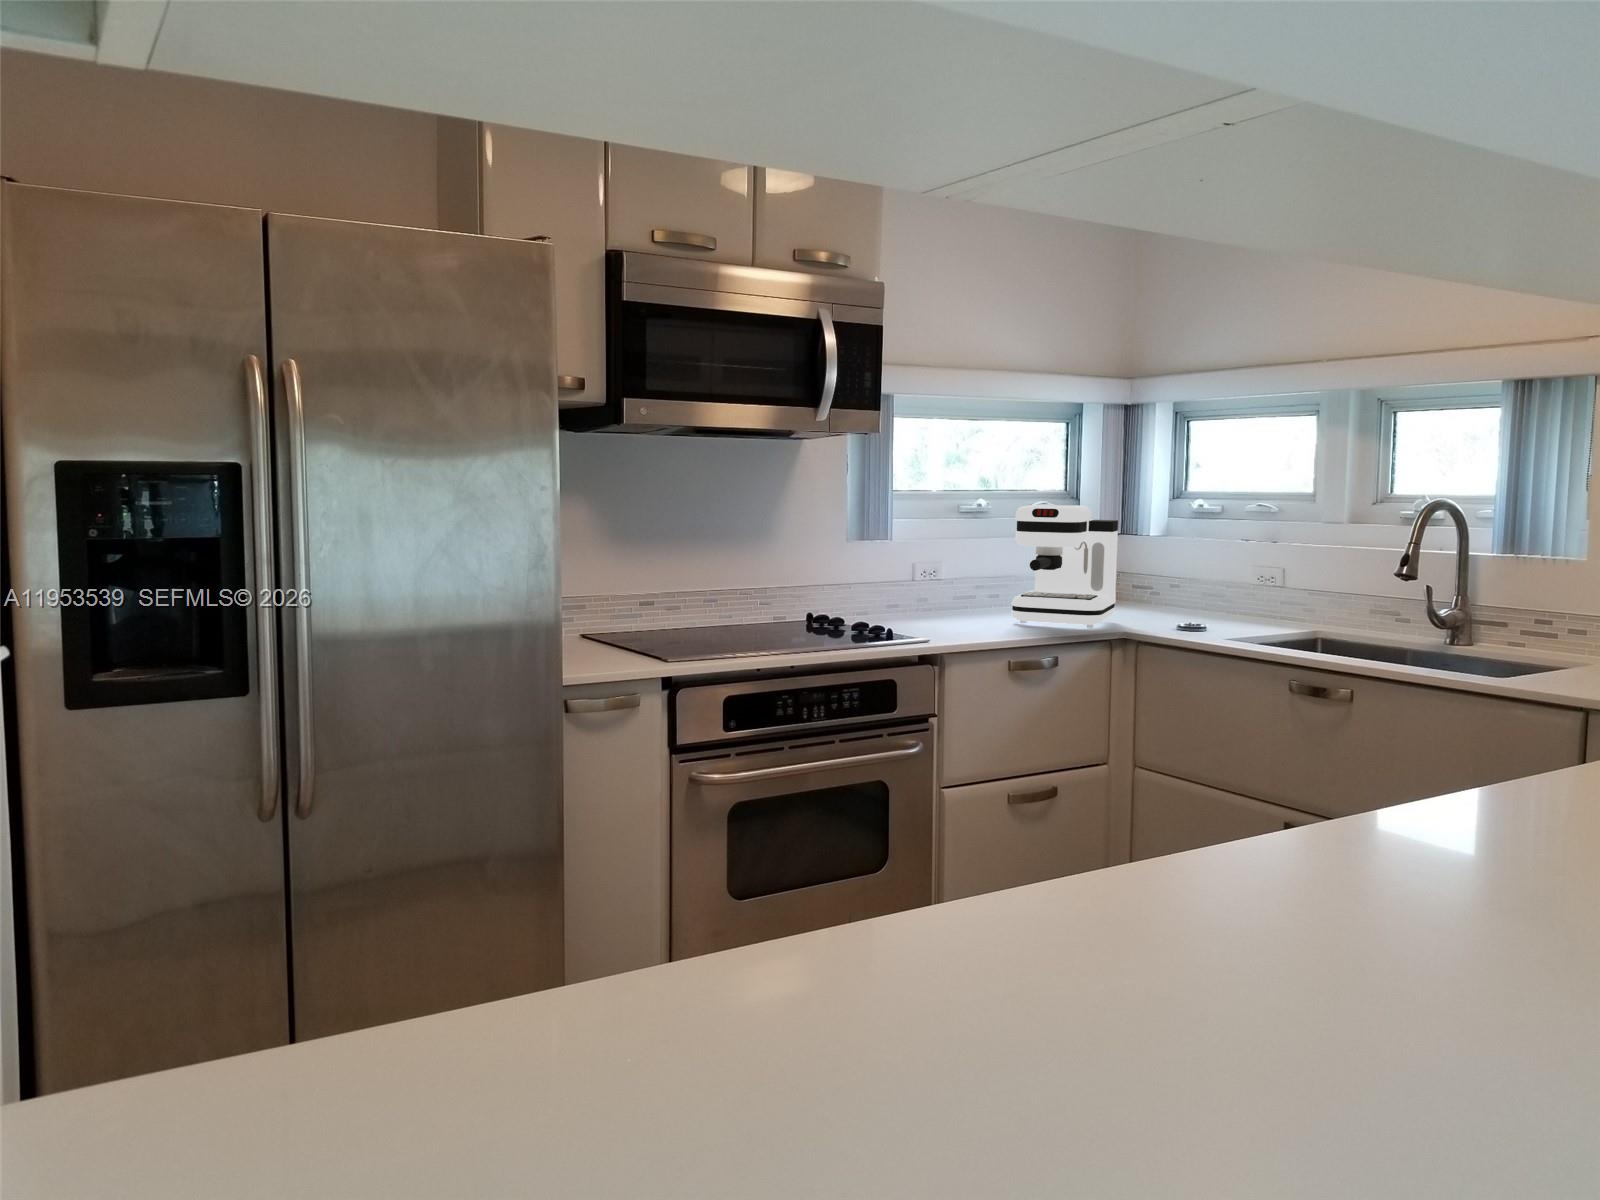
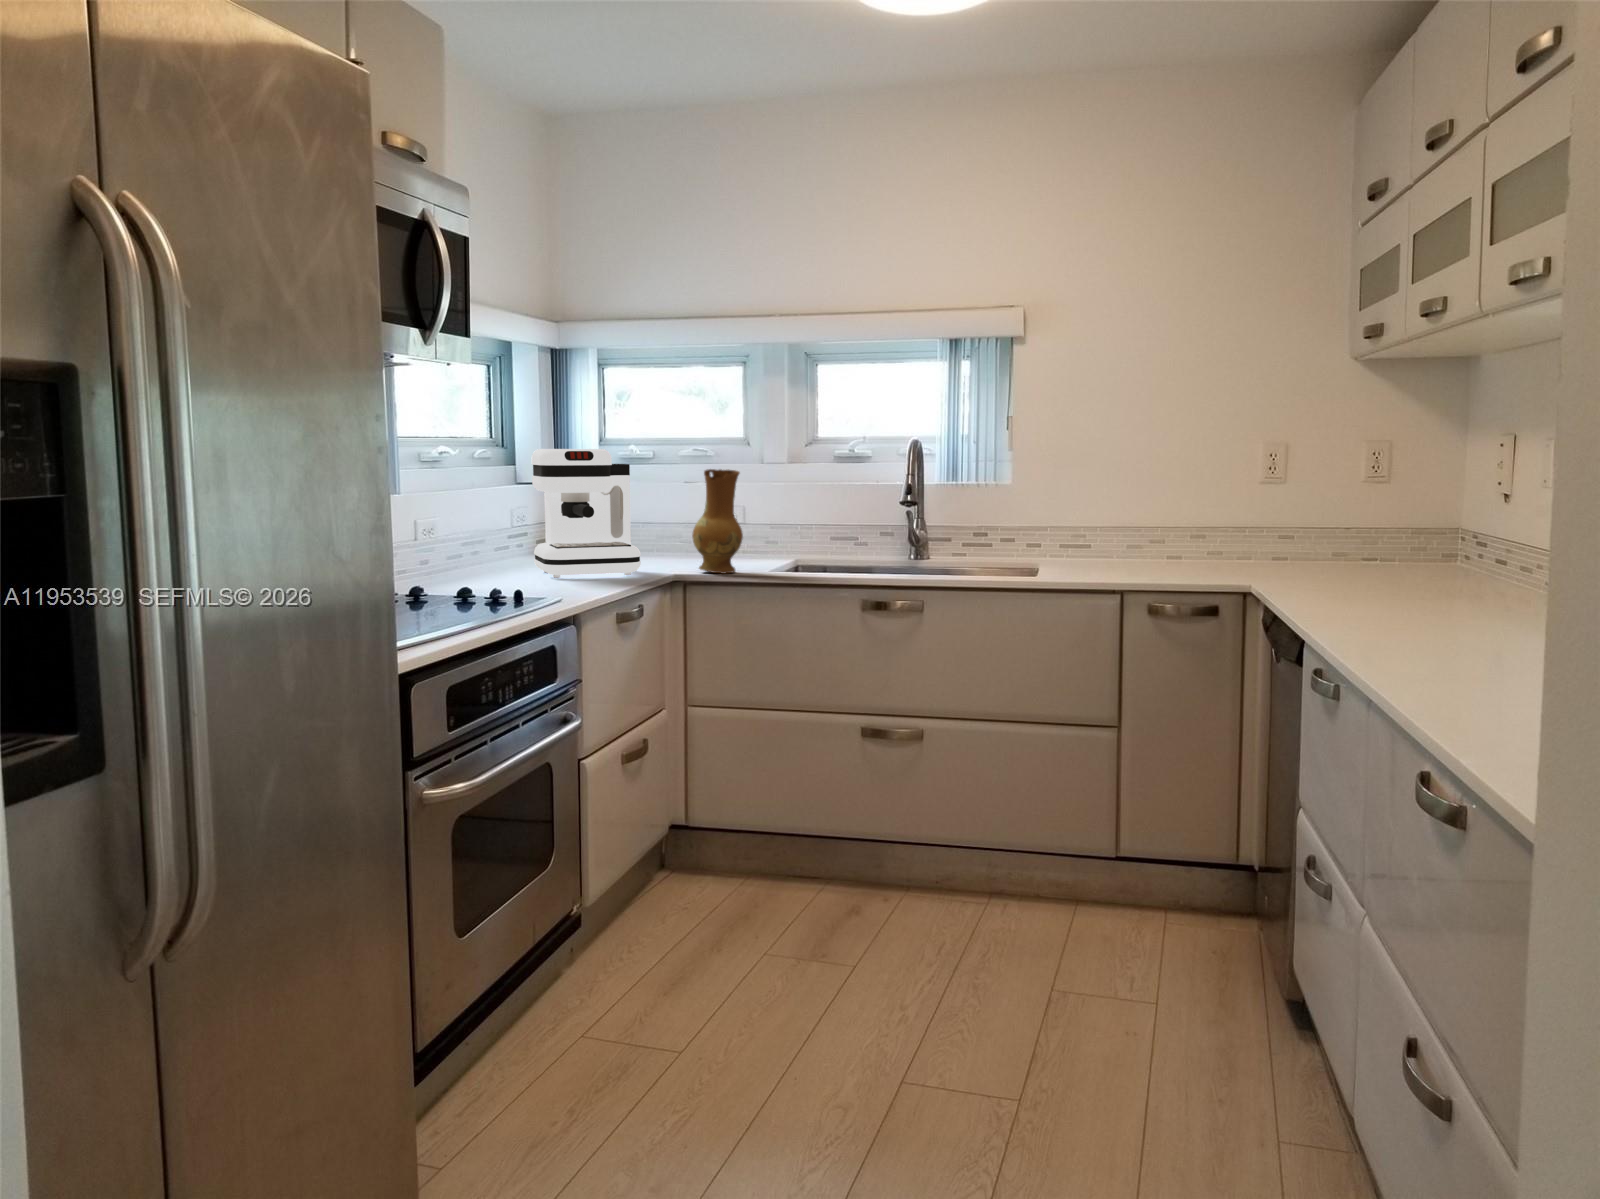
ceramic jug: none [1163,529,1220,636] -> present [692,469,743,574]

